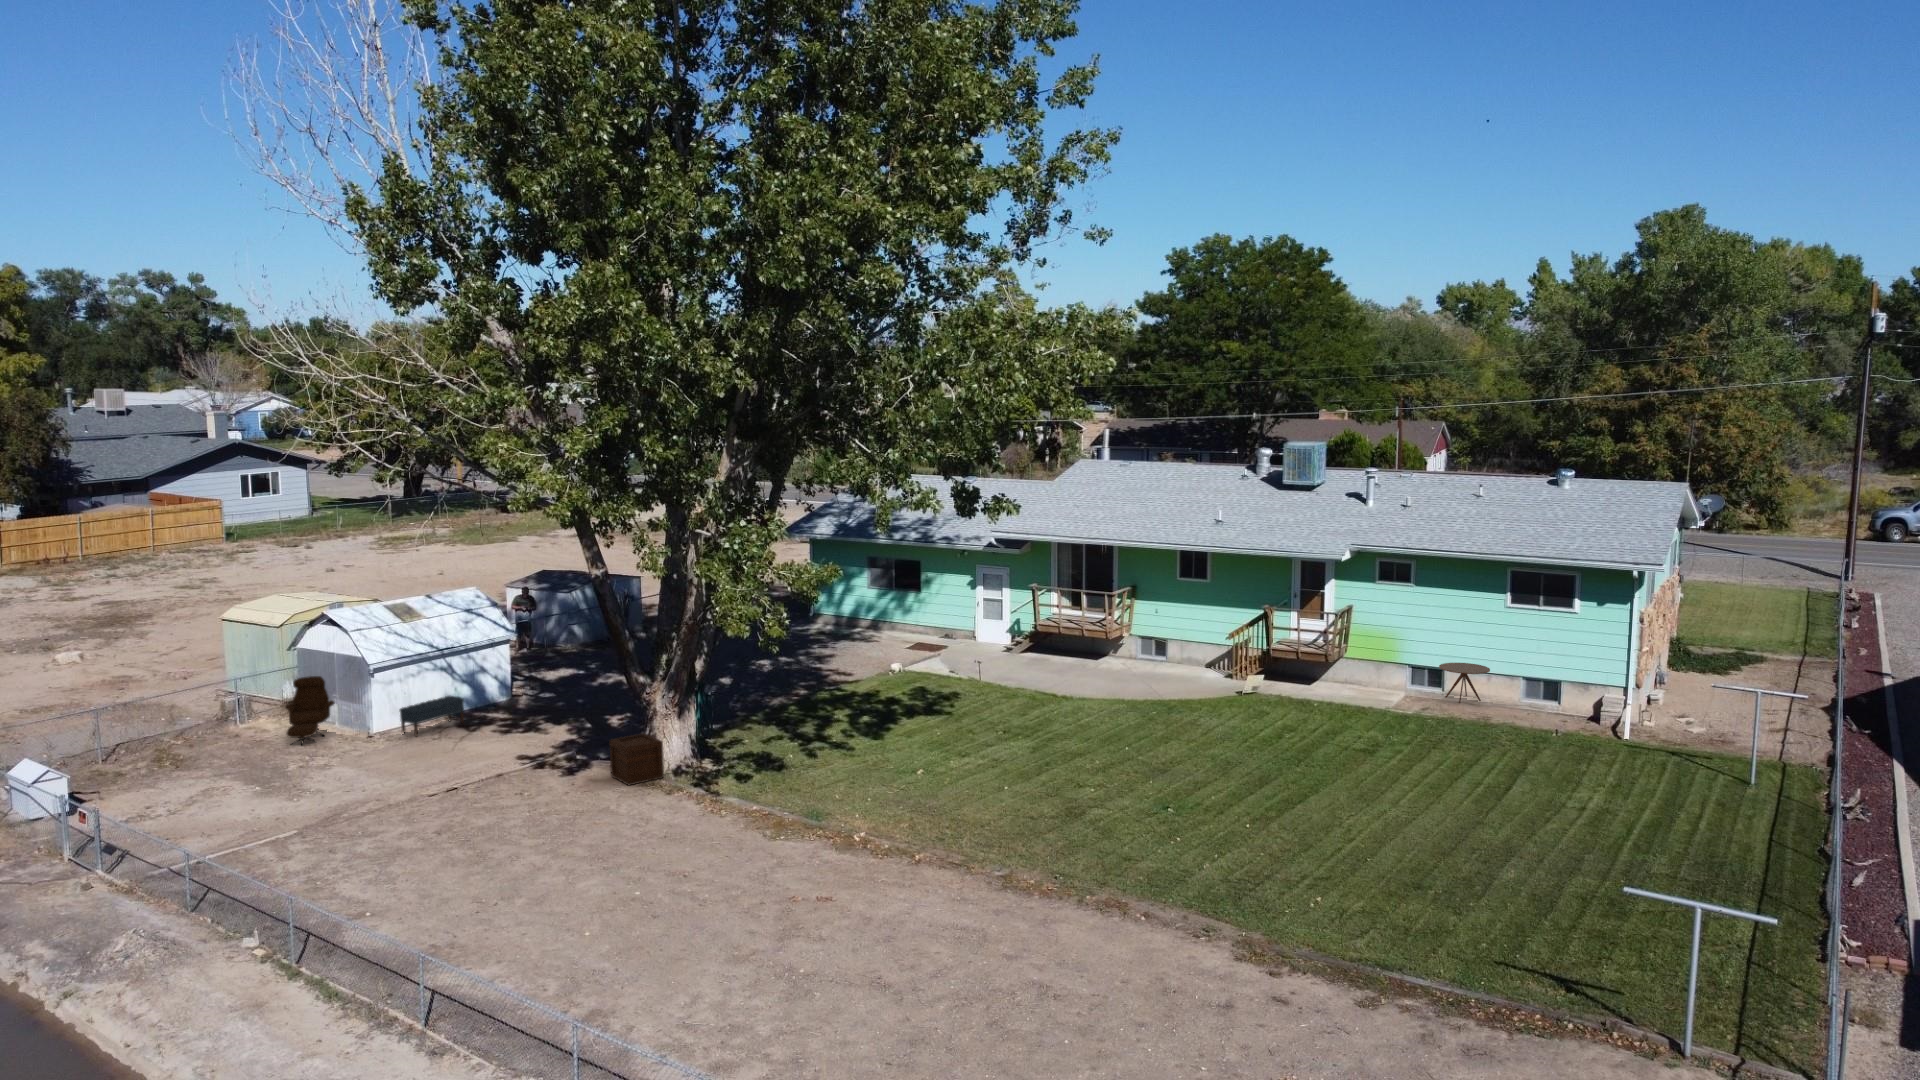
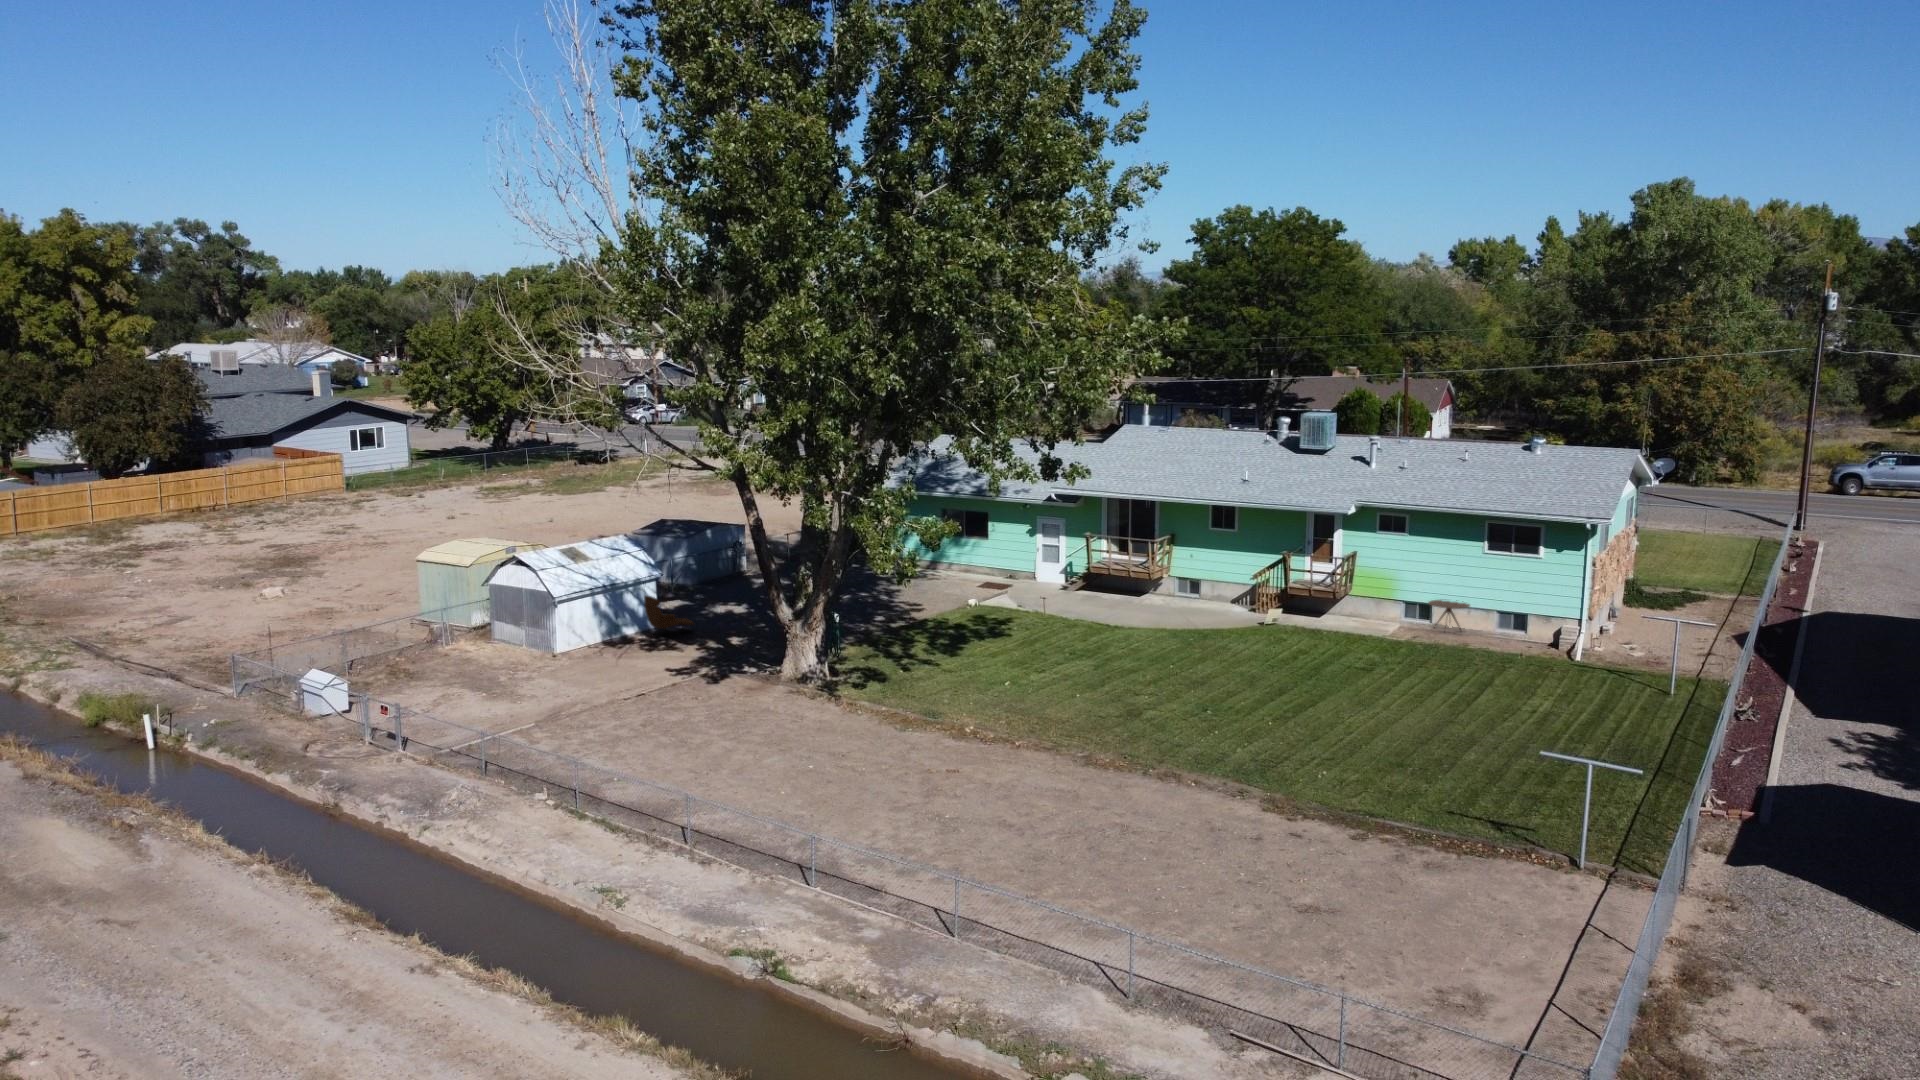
lounge chair: present [285,676,334,743] -> present [644,595,694,638]
bench: present [400,696,464,736] -> none [578,624,627,657]
wooden crate: present [609,733,664,785] -> none [762,652,806,693]

